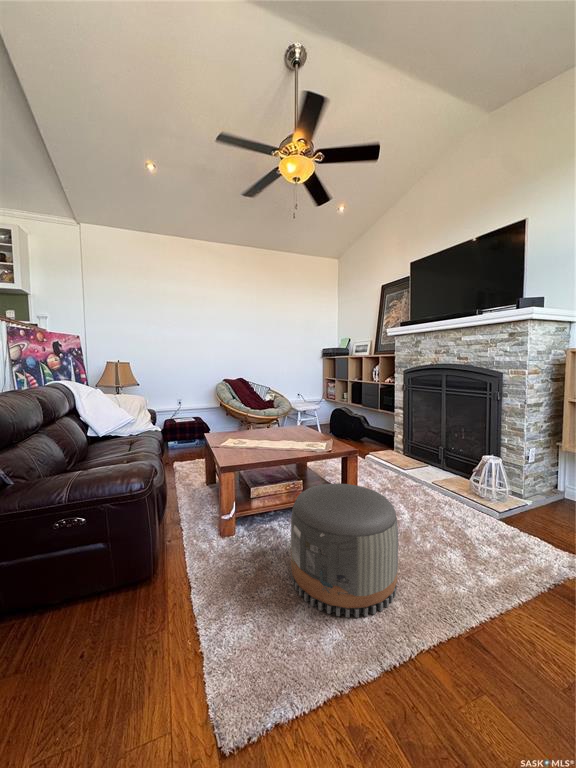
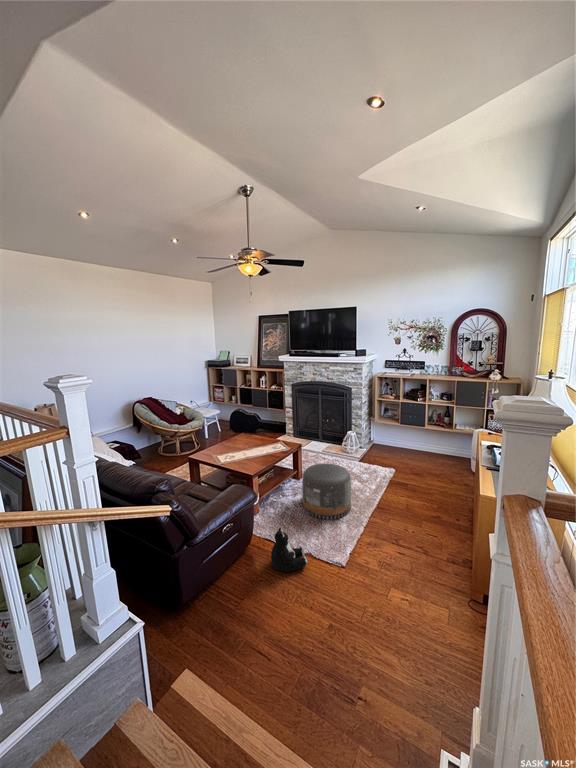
plush toy: none [86,572,179,696] -> present [271,528,308,572]

